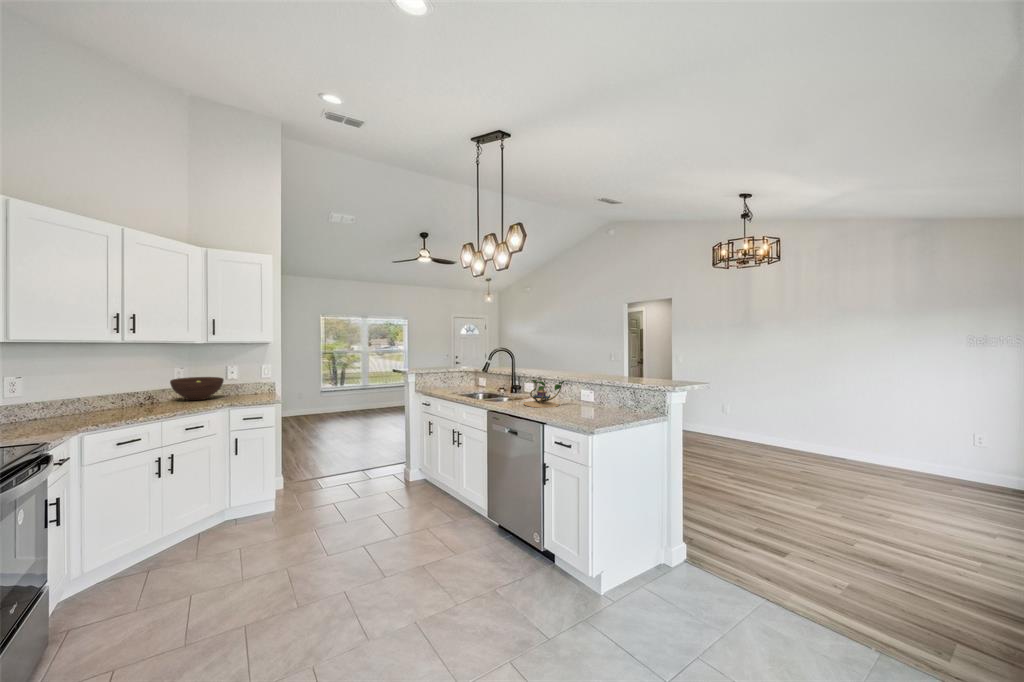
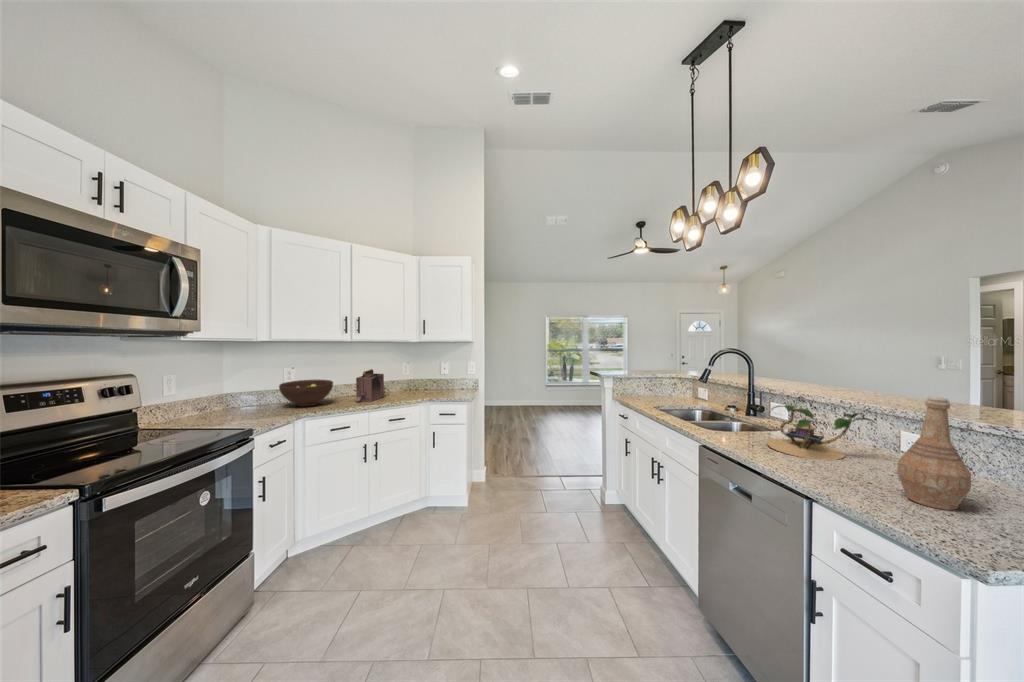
vase: none [576,367,598,417] -> present [897,396,971,510]
toaster: none [132,375,162,413] -> present [356,369,384,402]
fruit bowl: present [170,377,224,400] -> present [279,380,333,407]

